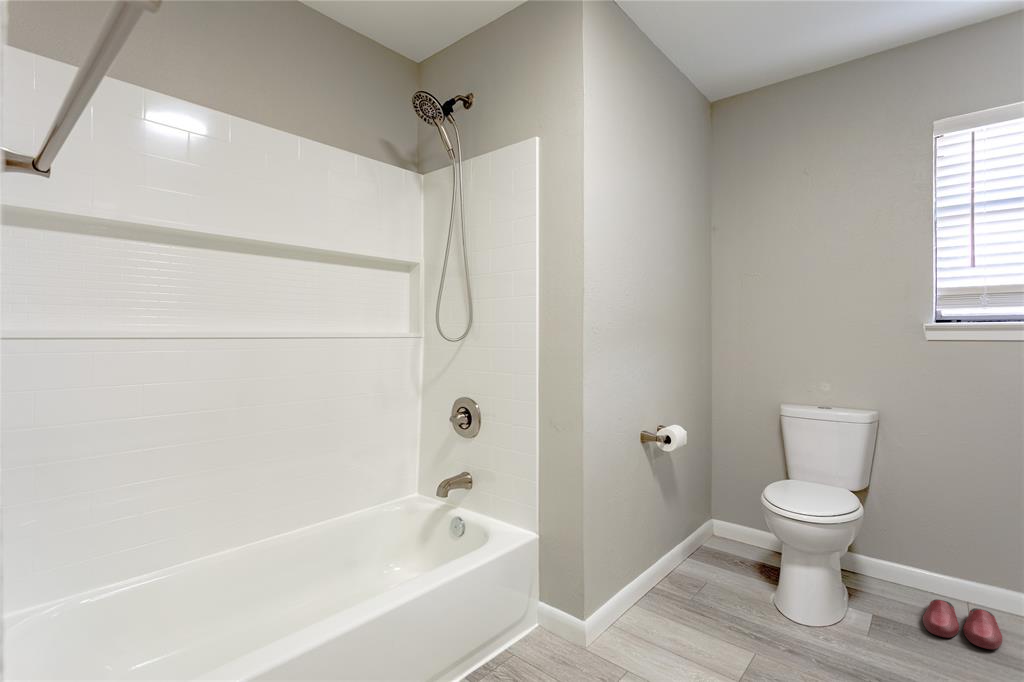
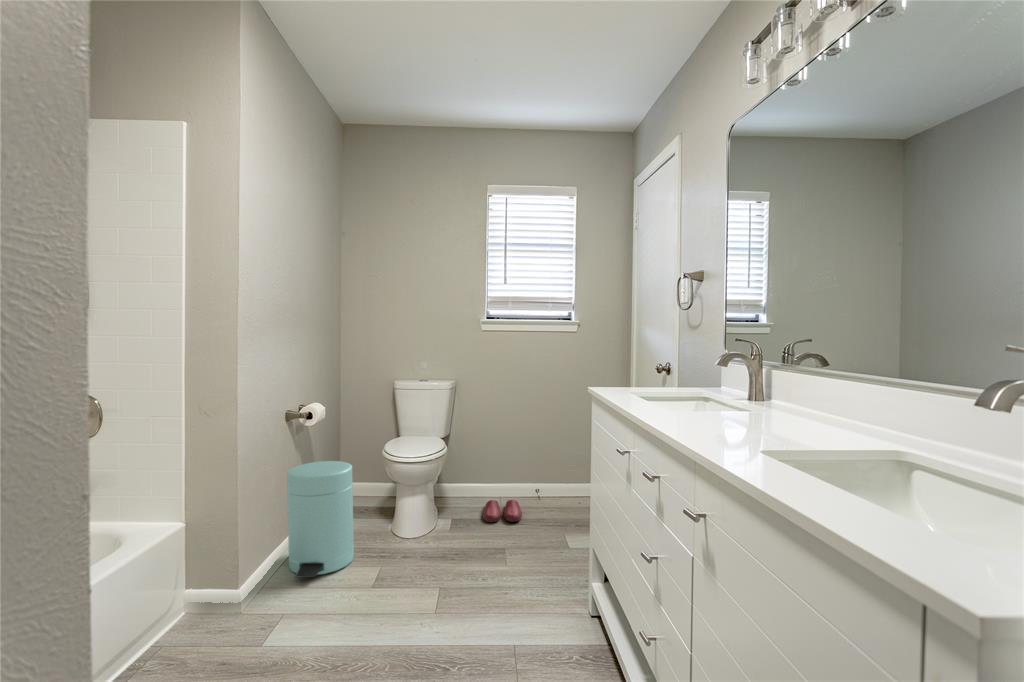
trash can: none [642,494,718,635] -> present [287,461,354,577]

